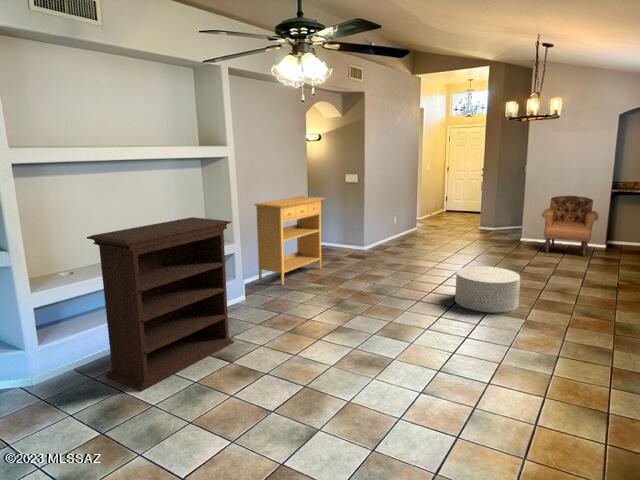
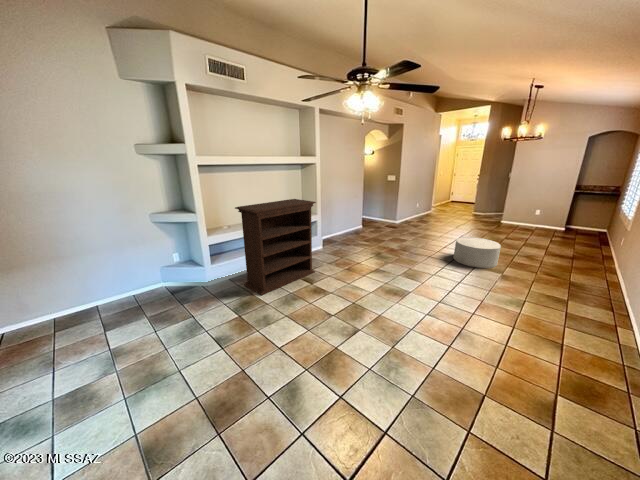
console table: present [254,196,325,285] -> none [331,189,375,241]
armchair: present [542,196,599,257] -> none [519,194,562,235]

